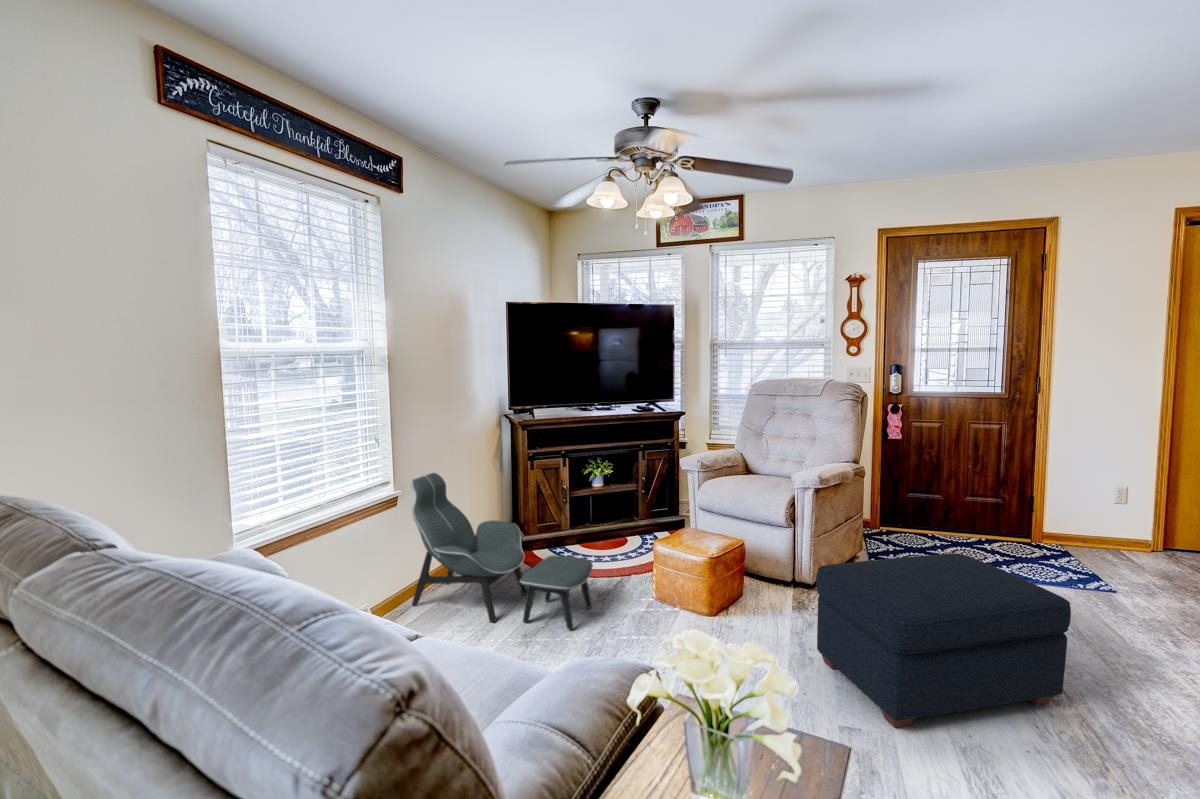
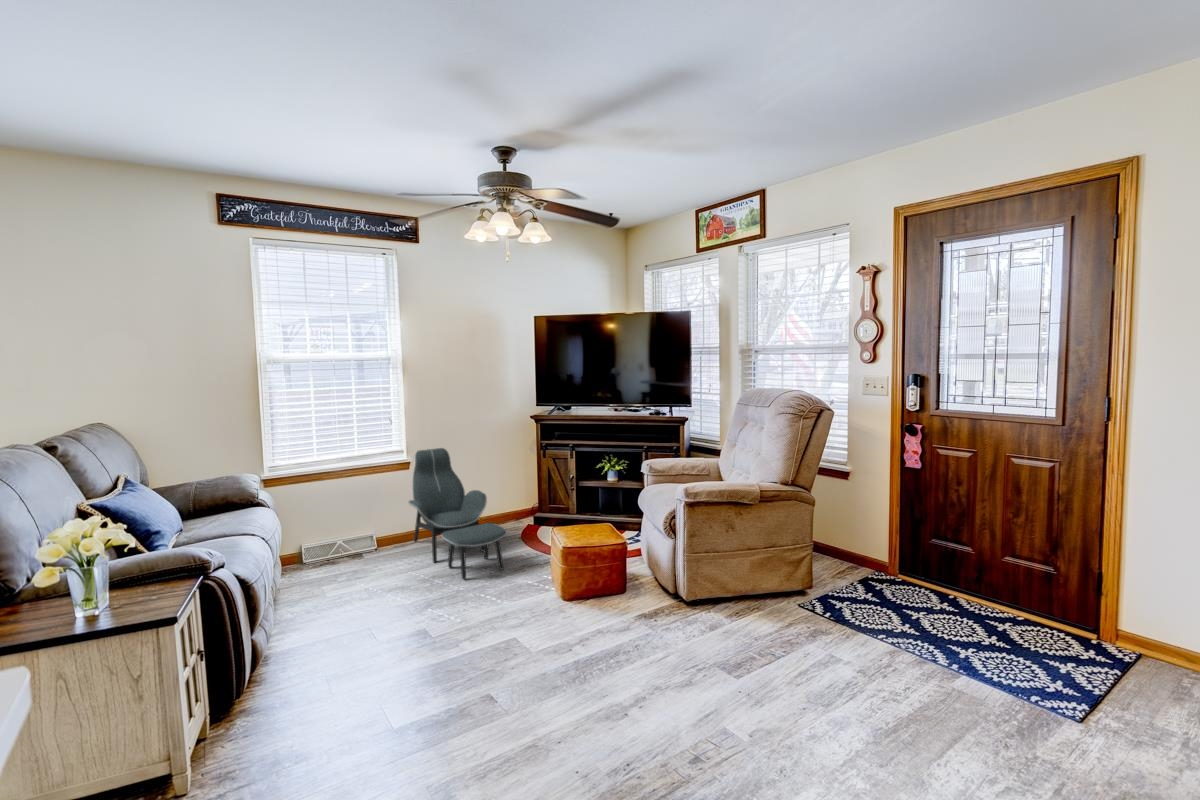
ottoman: present [816,553,1071,727] -> none [515,564,736,756]

